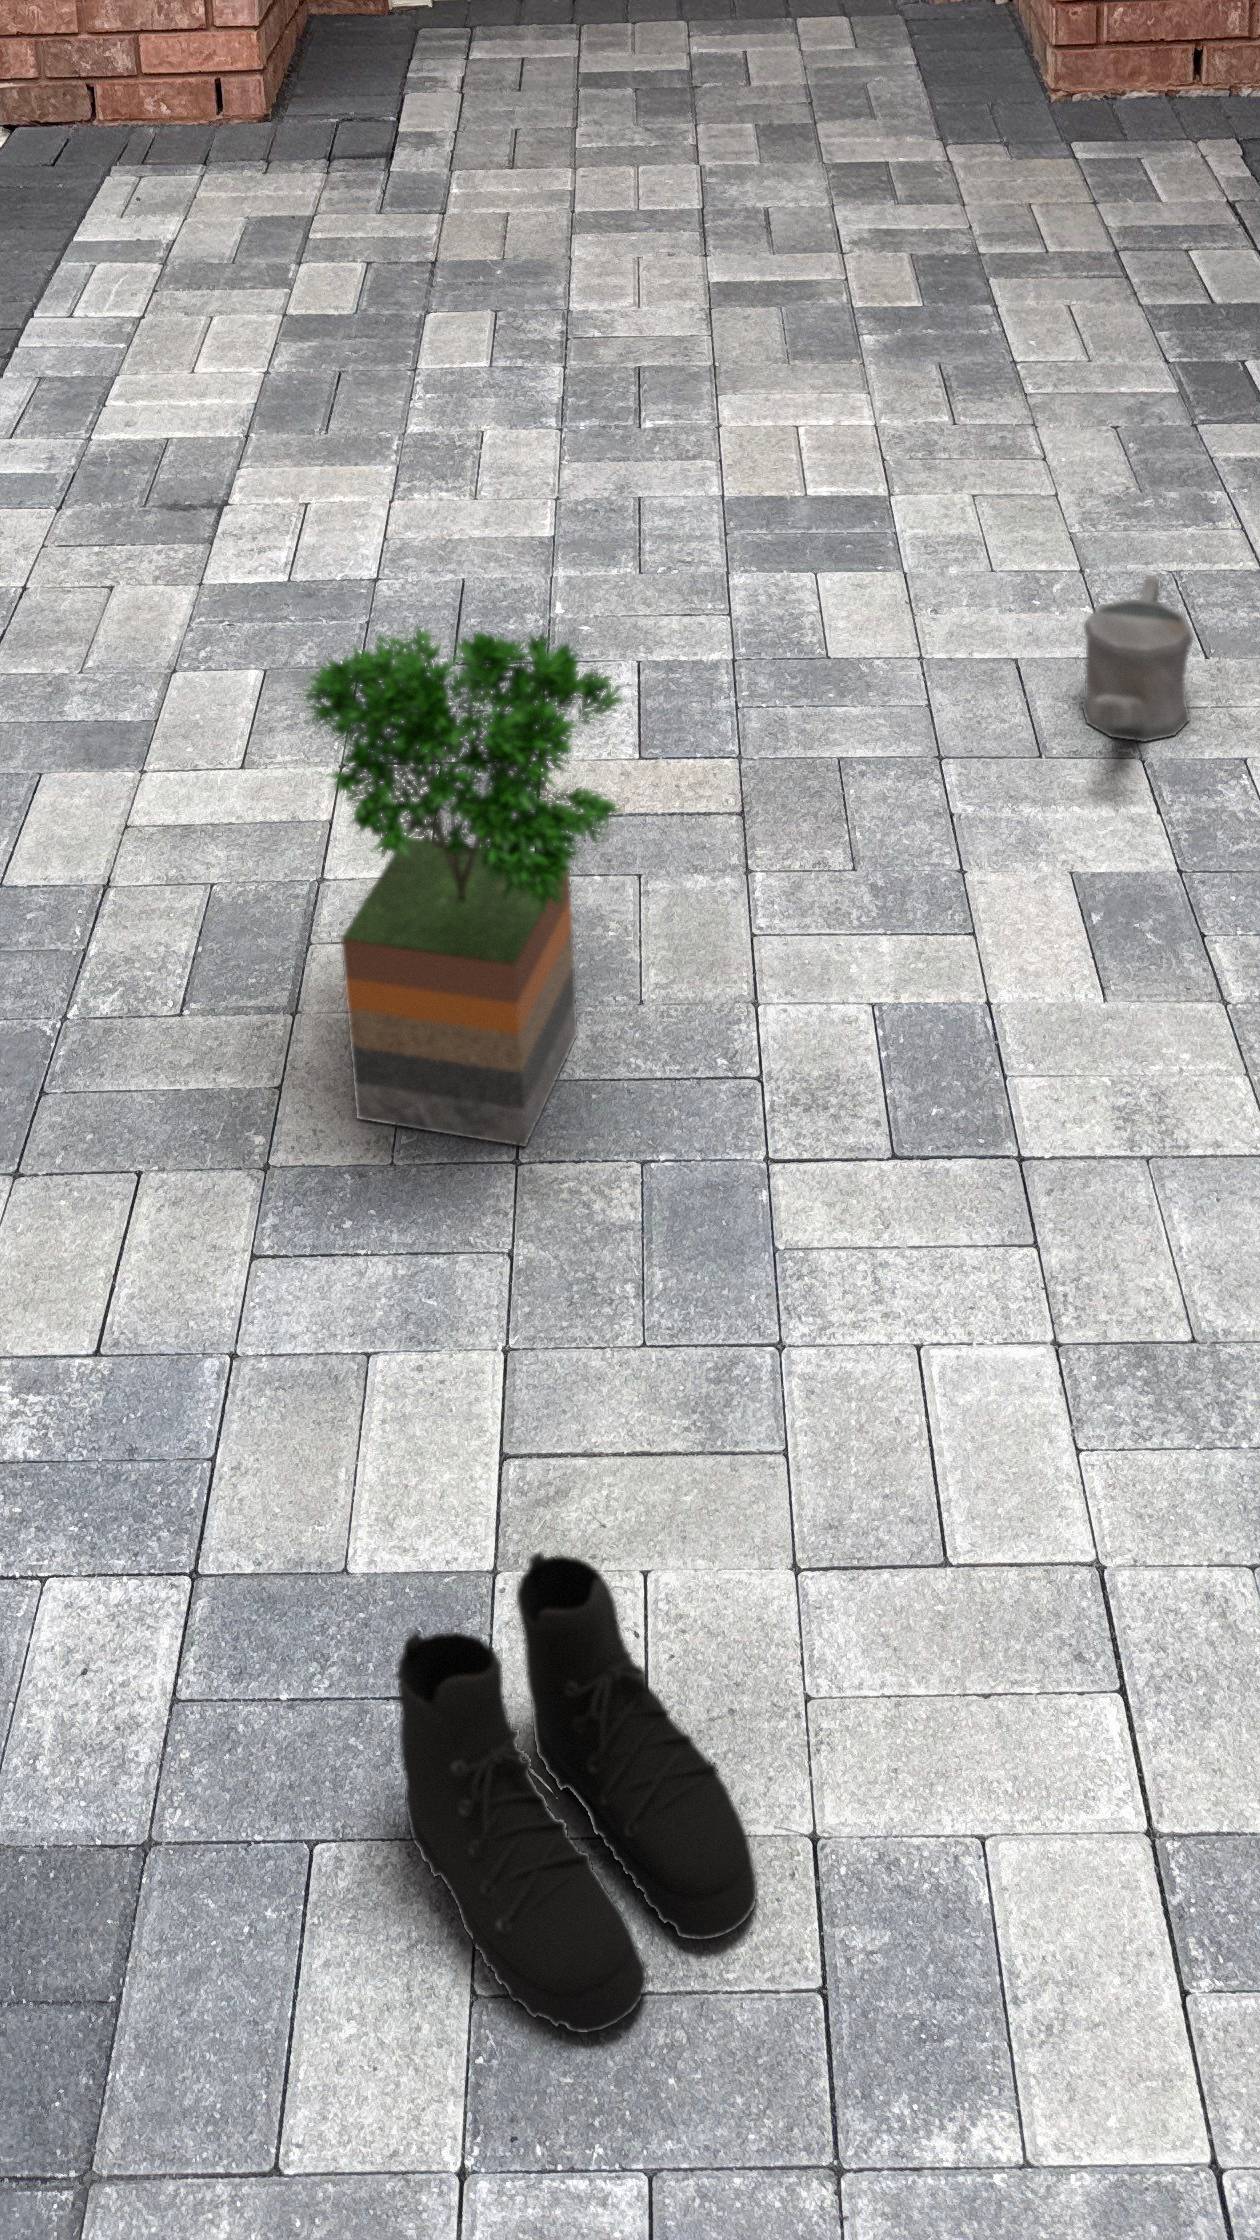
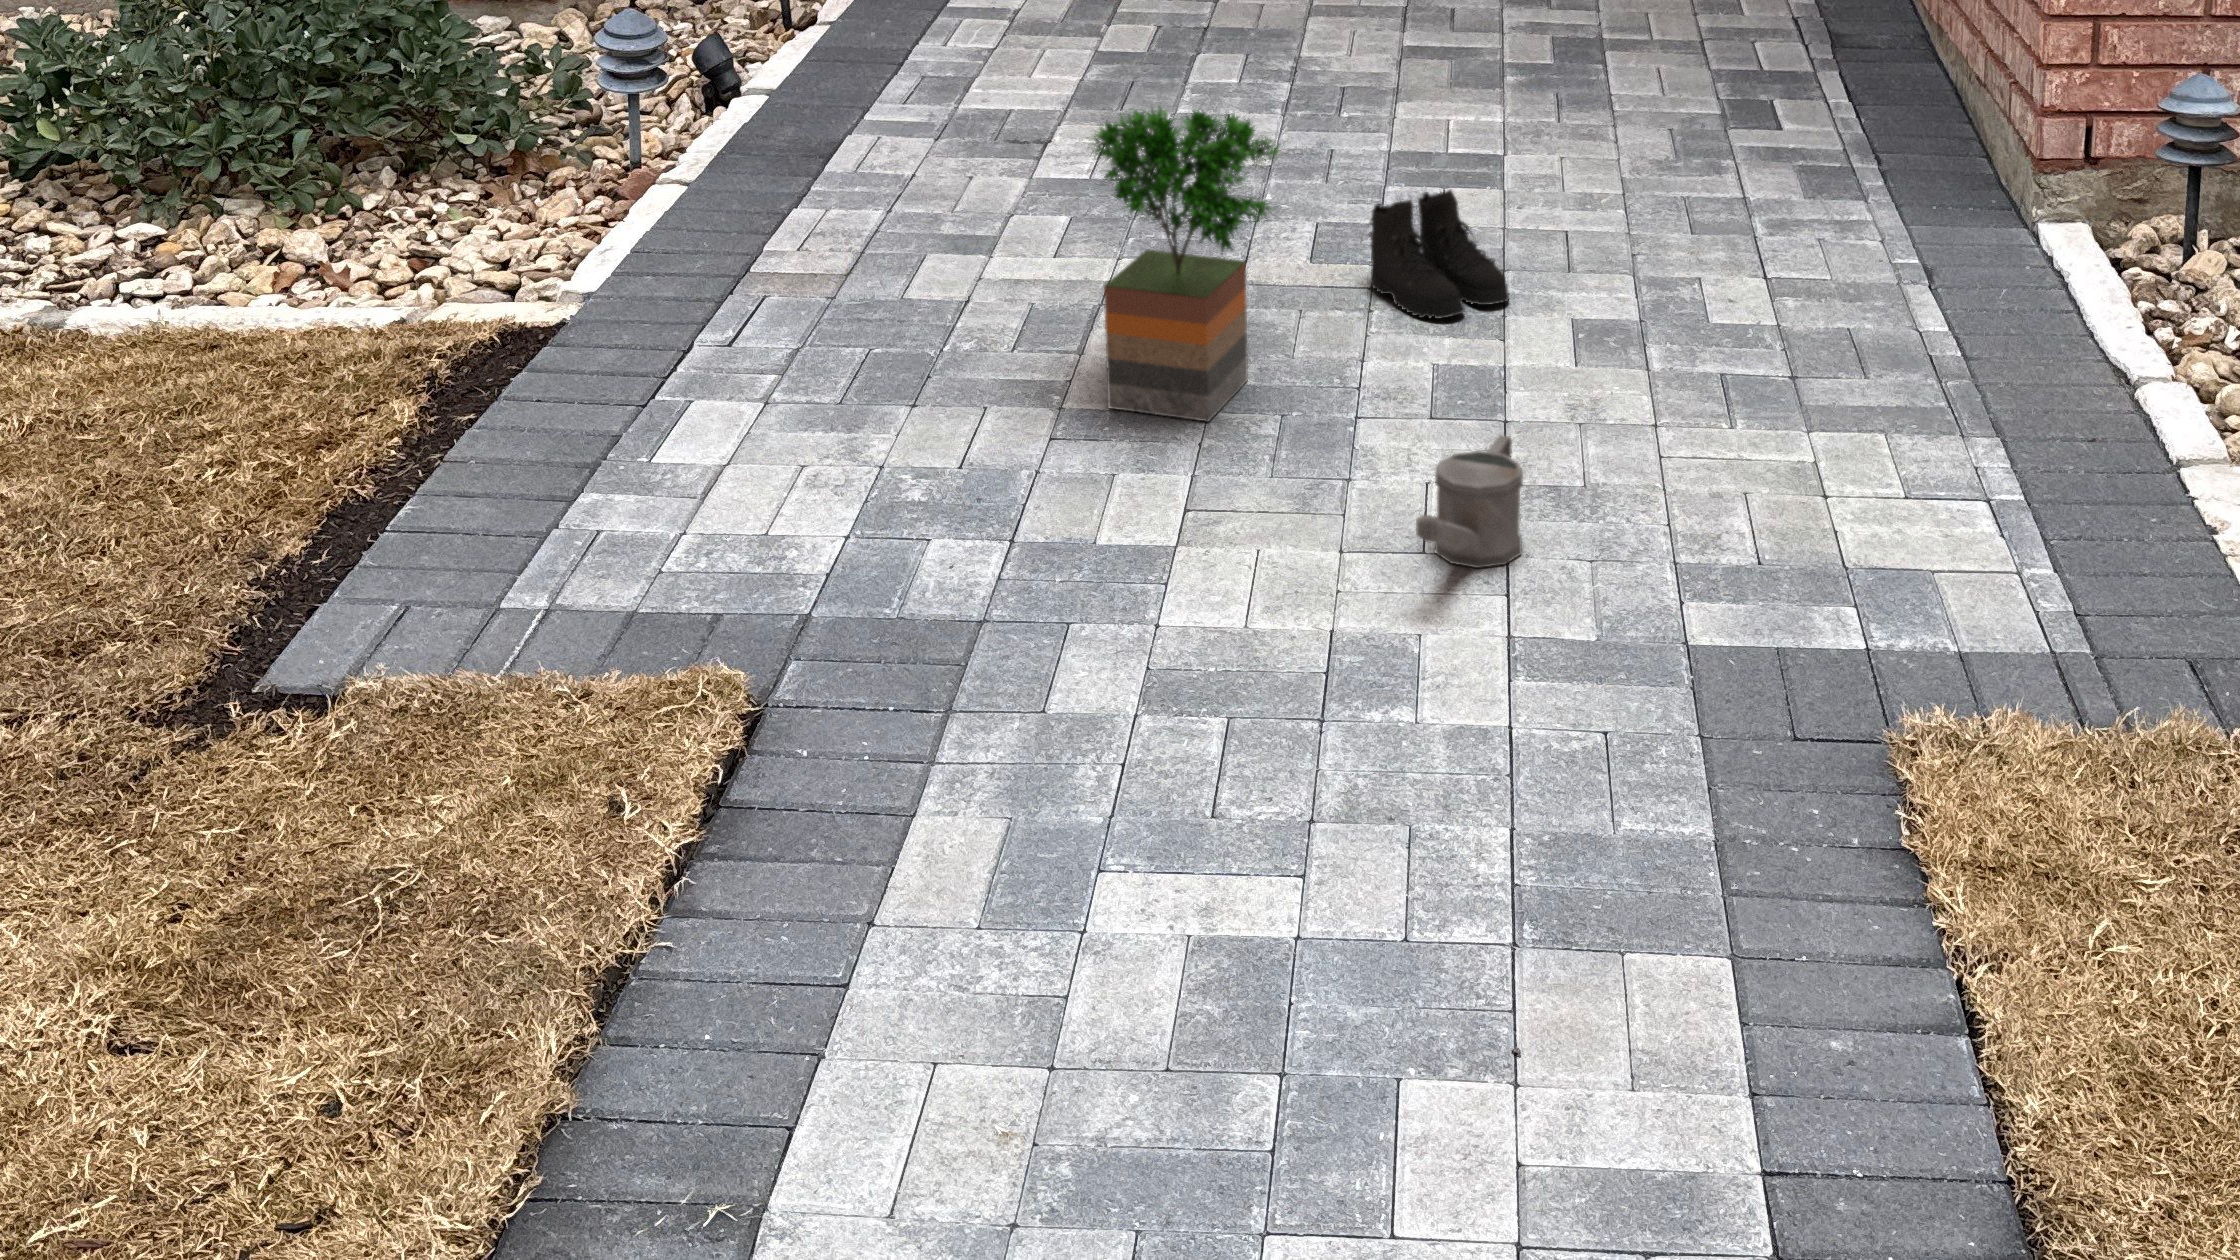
watering can: present [1082,577,1193,741] -> present [1416,435,1523,568]
boots: present [396,1552,757,2032] -> present [1369,190,1509,319]

